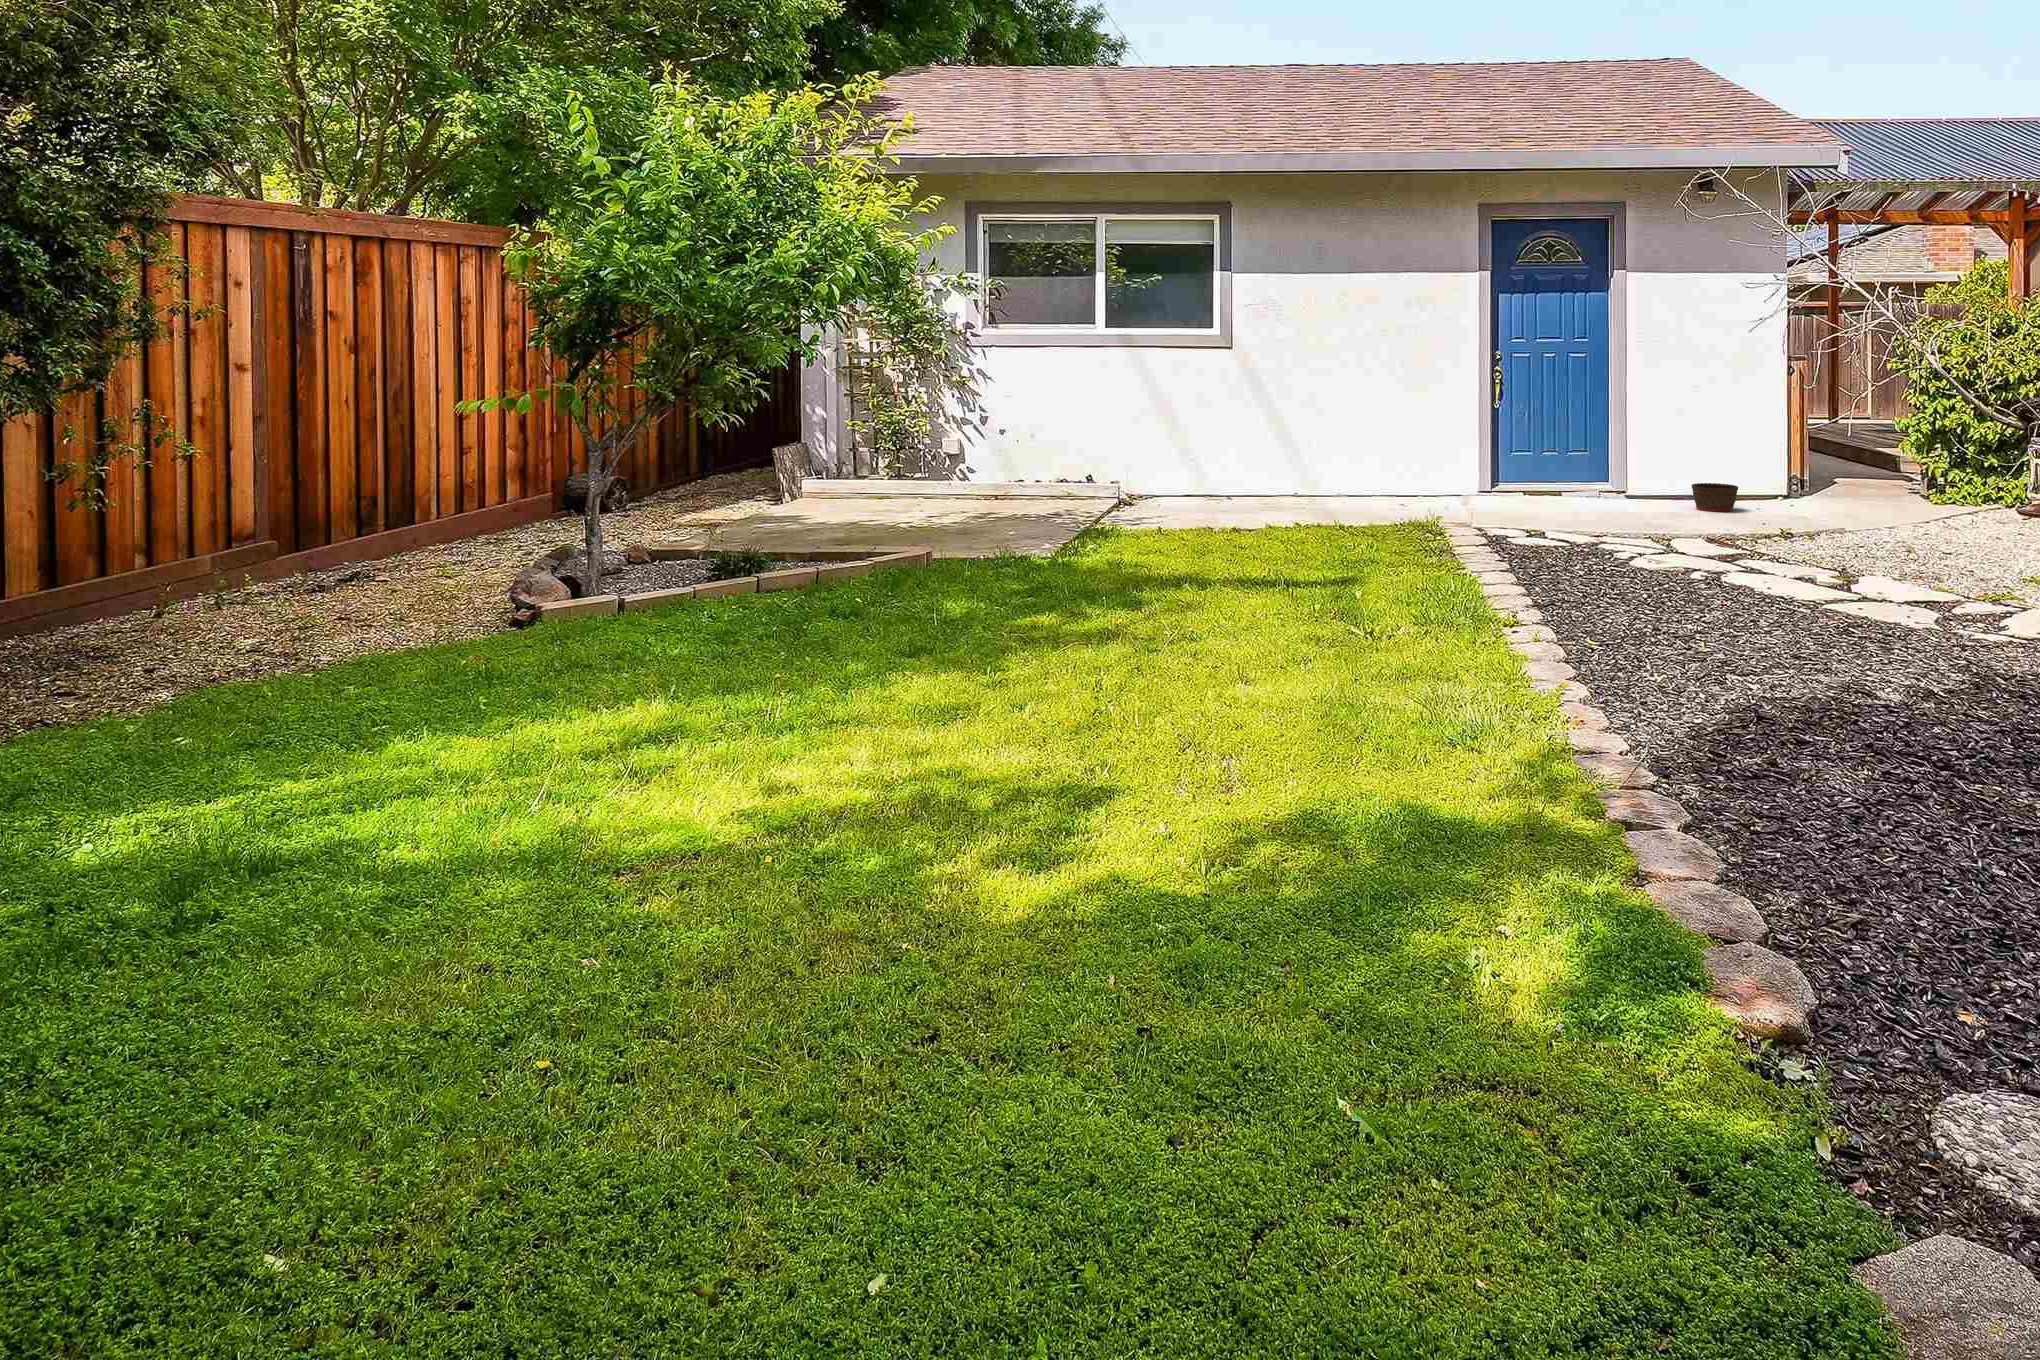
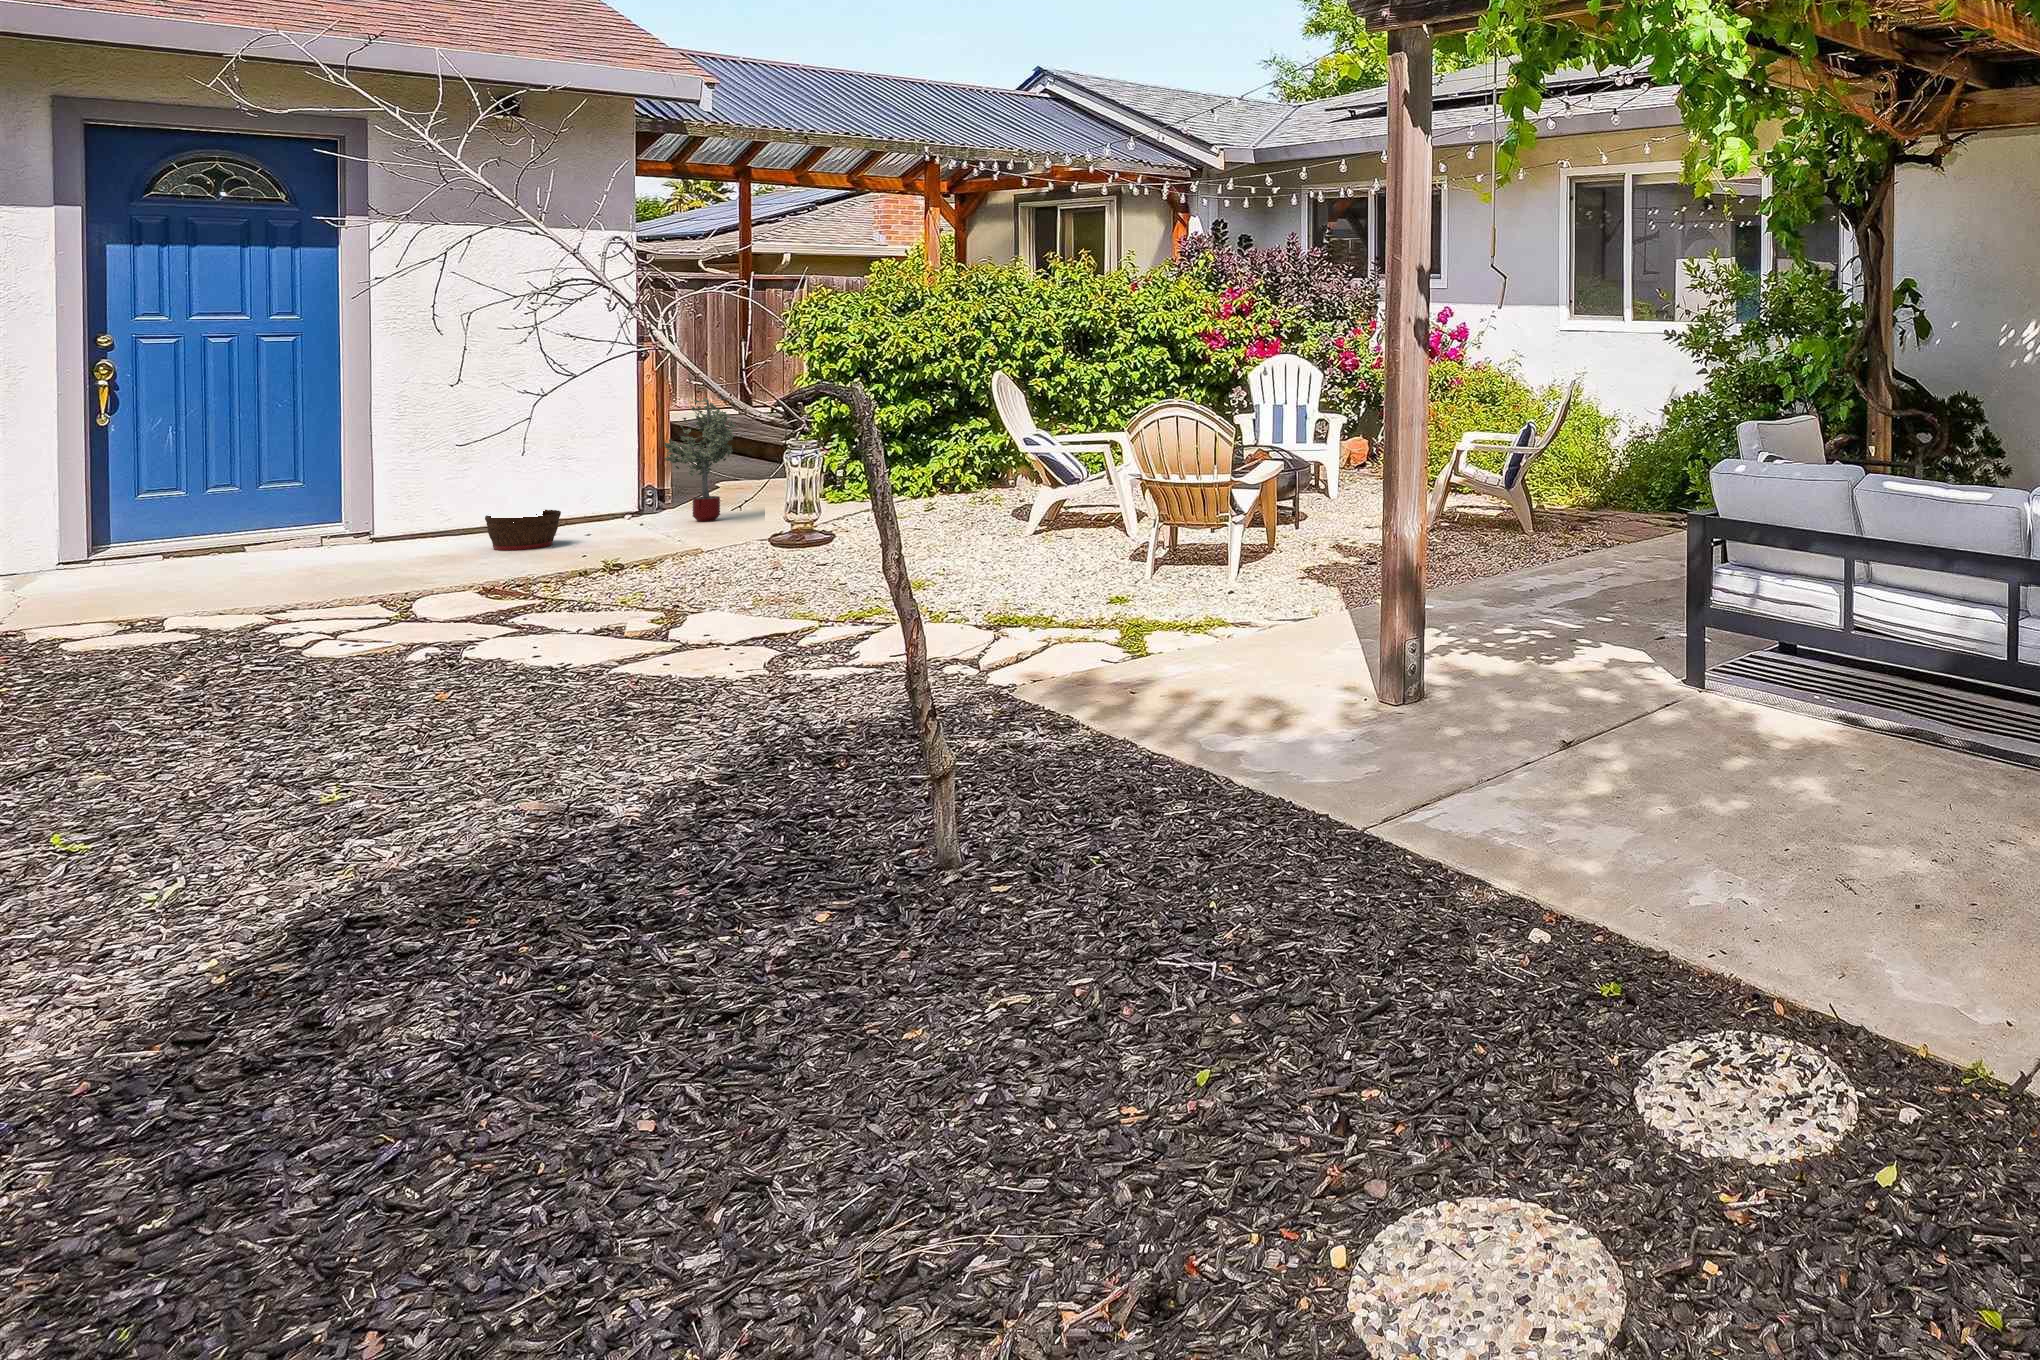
potted tree: none [1802,406,1856,506] -> present [664,398,736,522]

